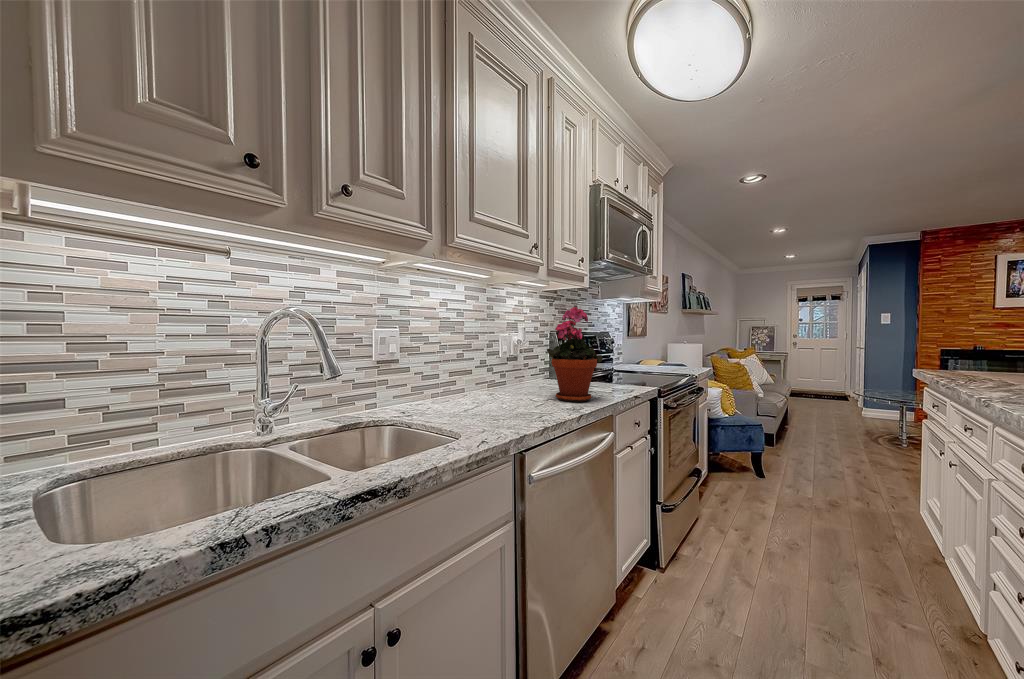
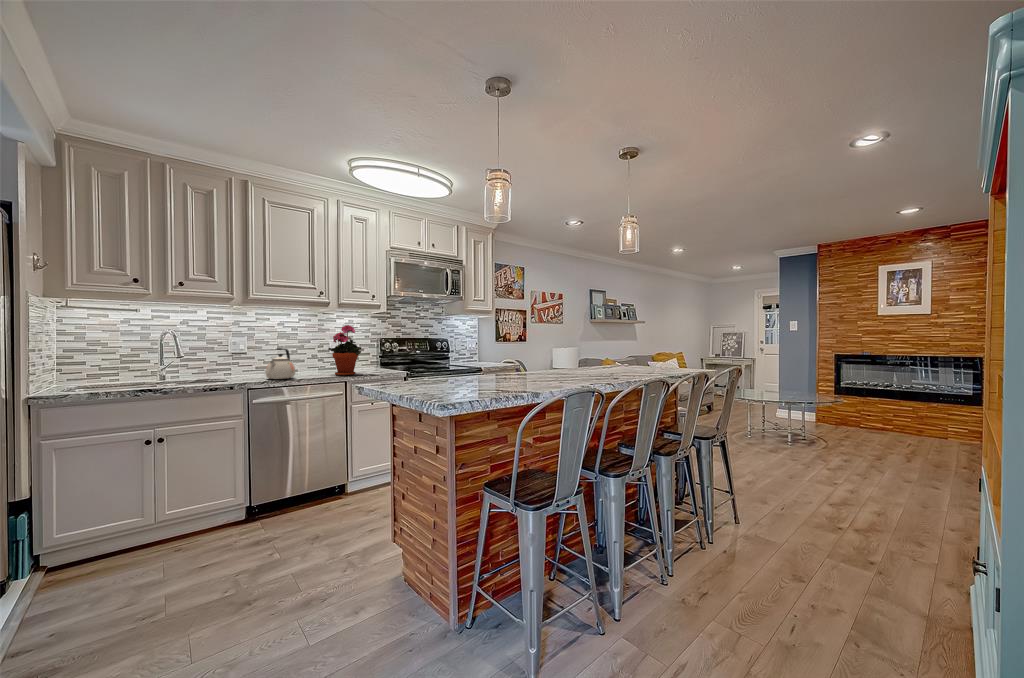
kettle: none [487,353,543,420] -> present [265,348,295,379]

